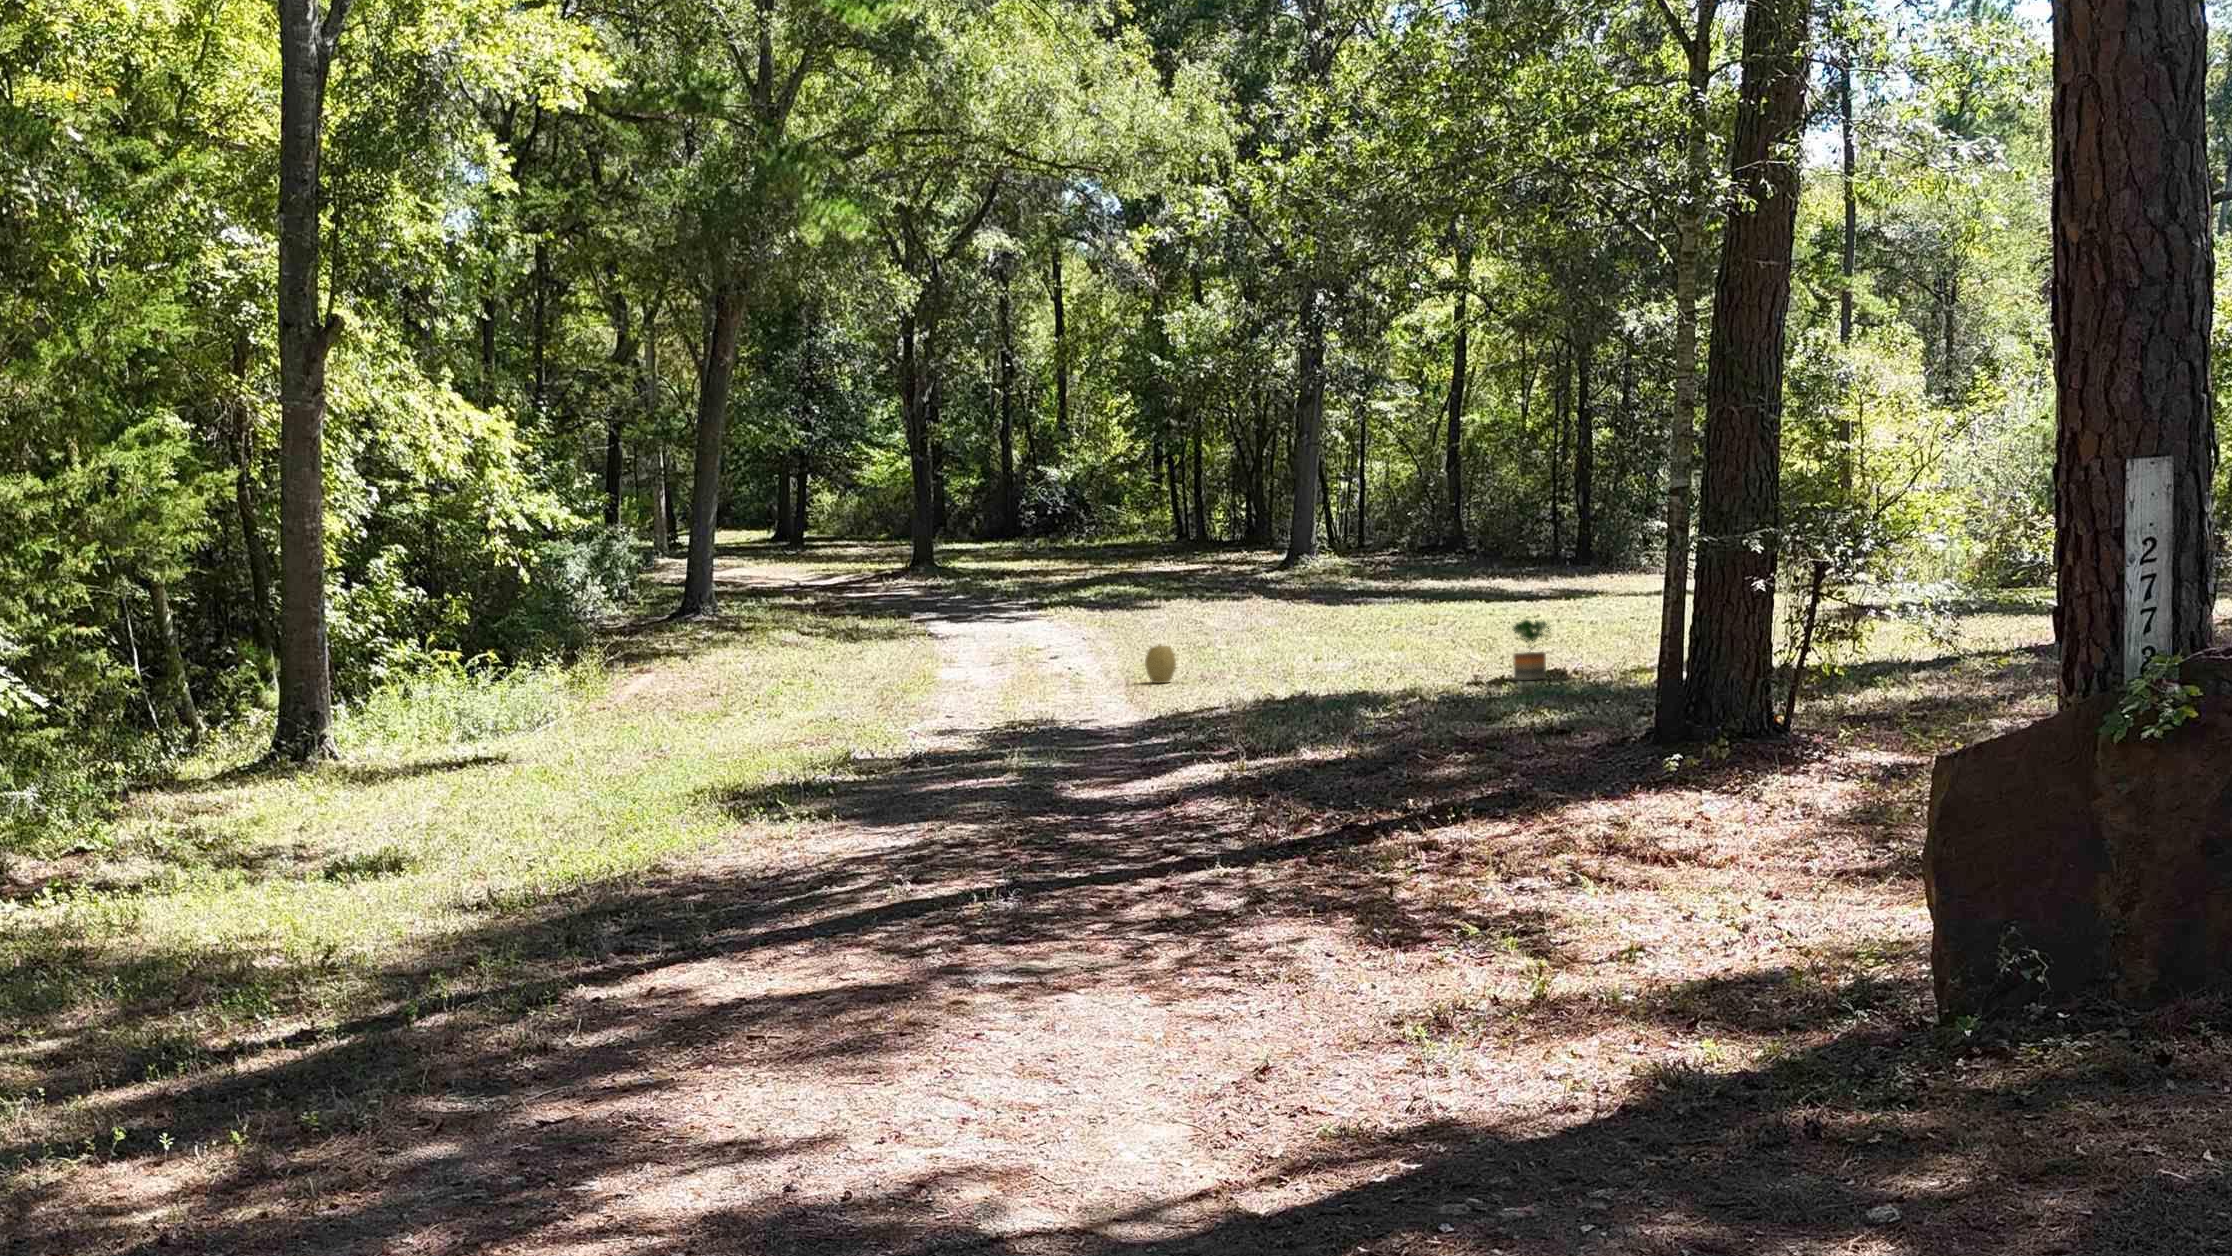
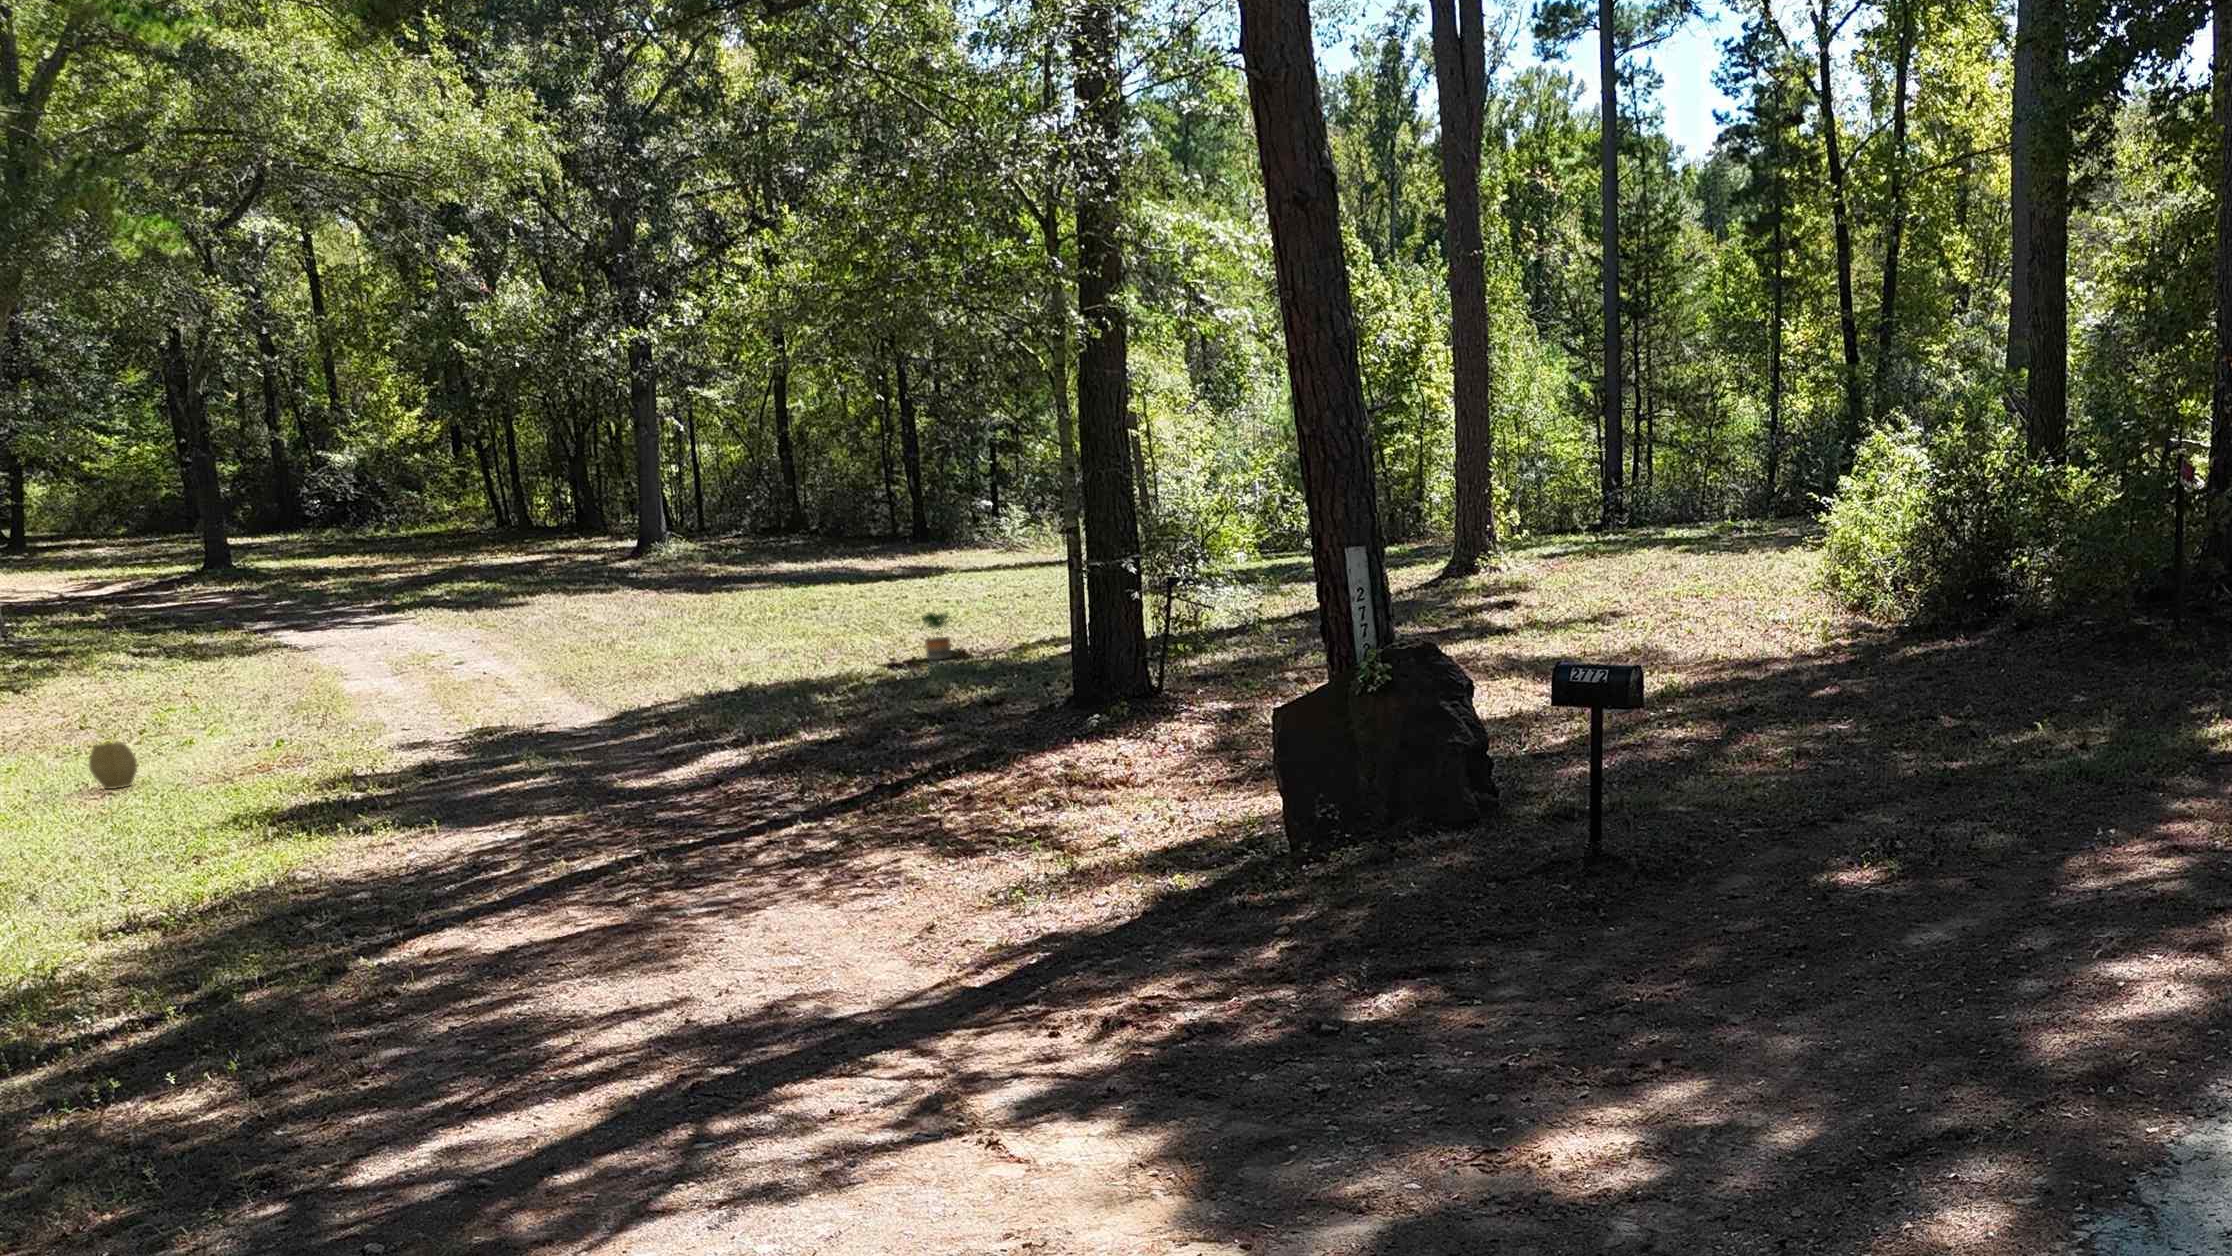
woven basket: present [1145,645,1176,683] -> present [88,741,137,789]

